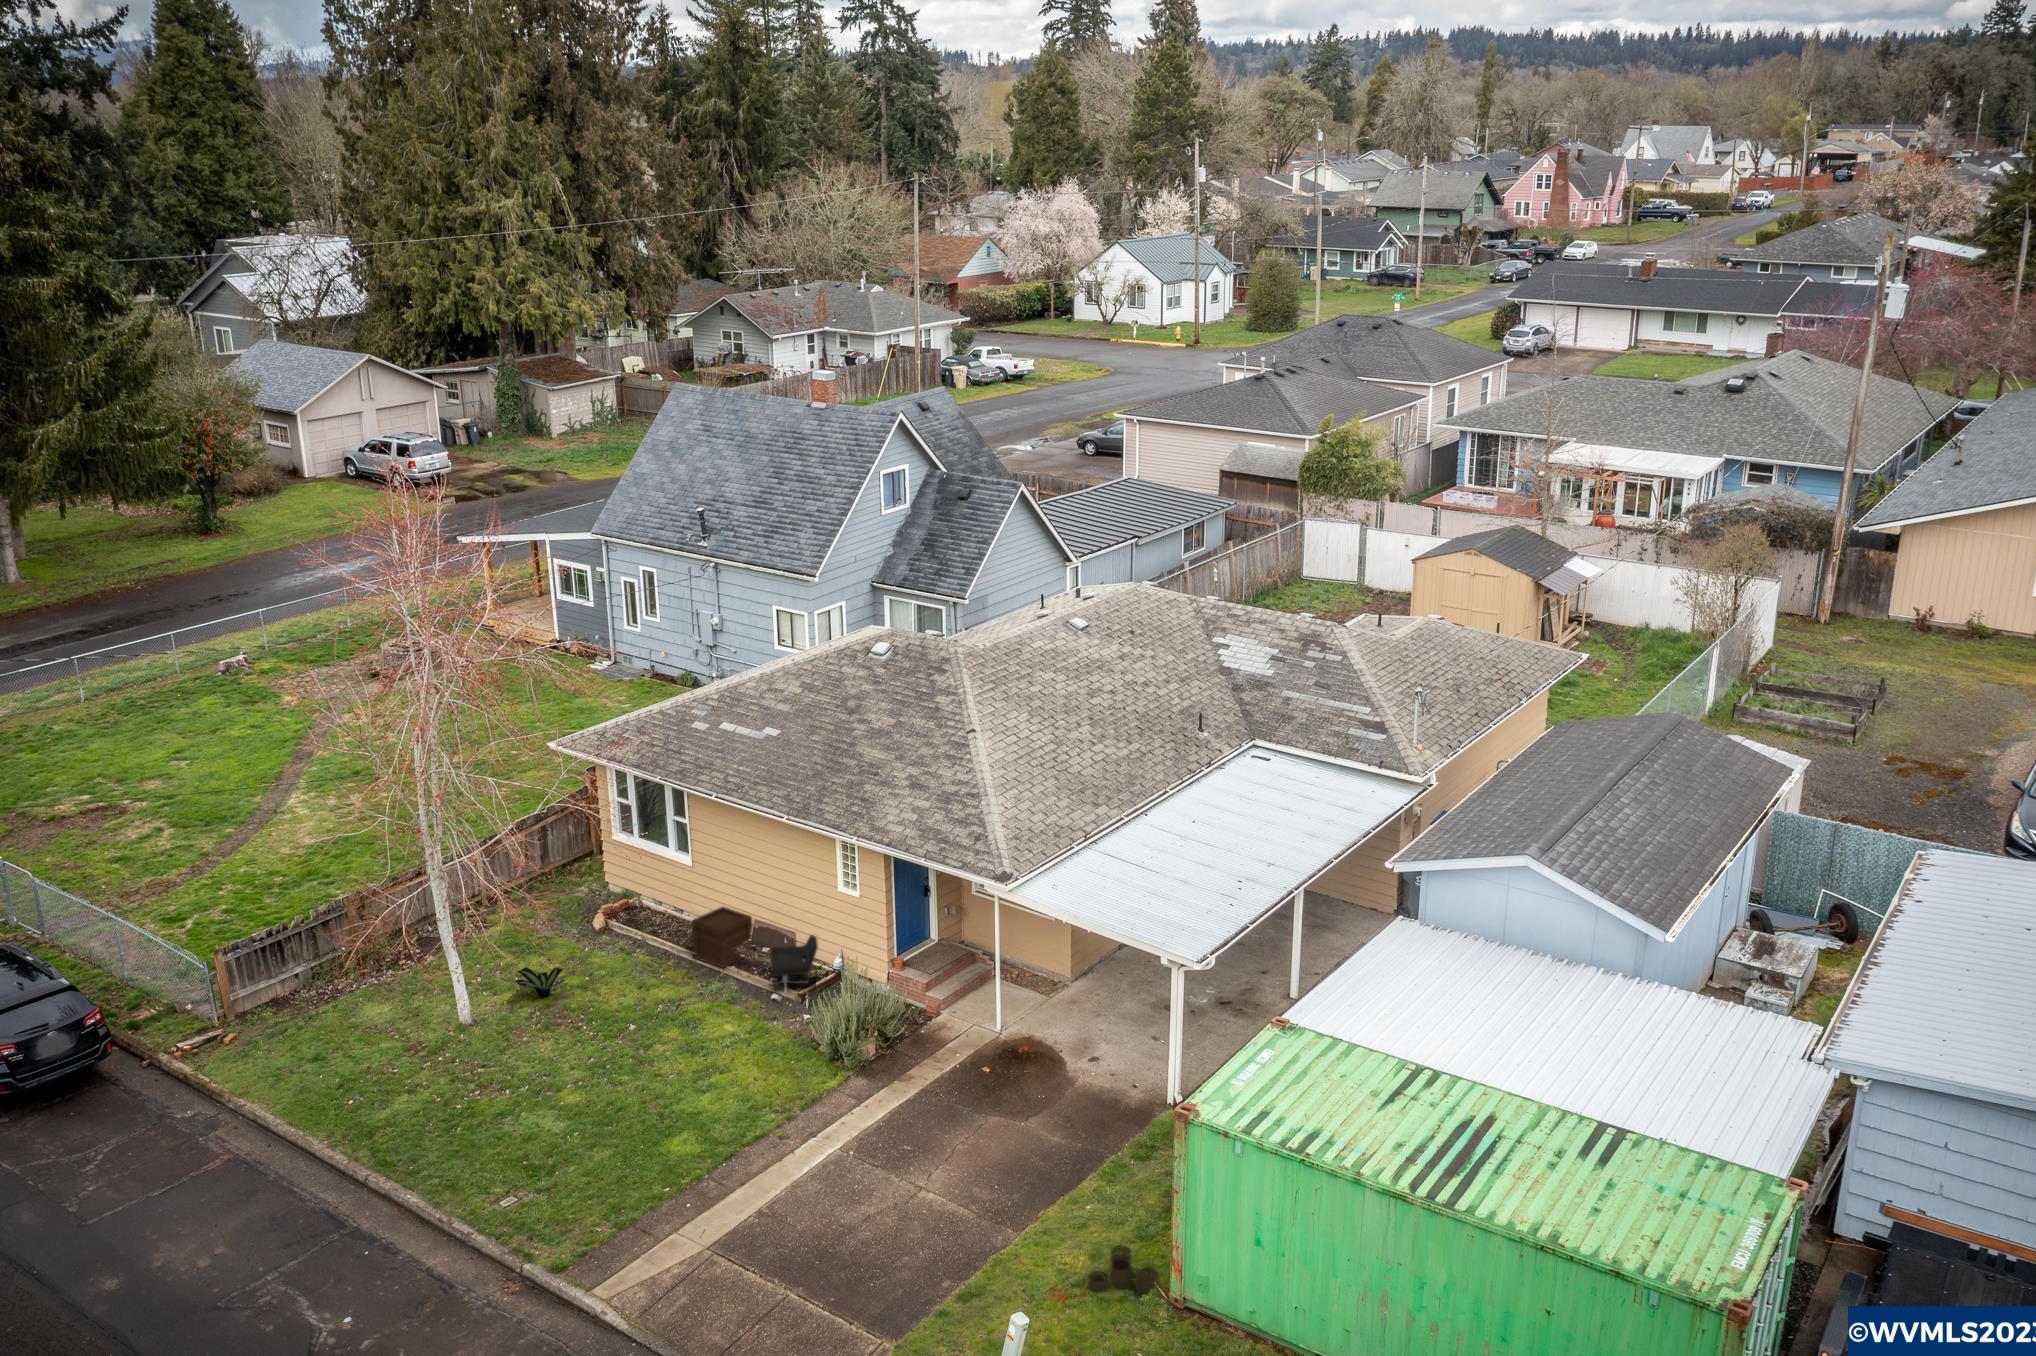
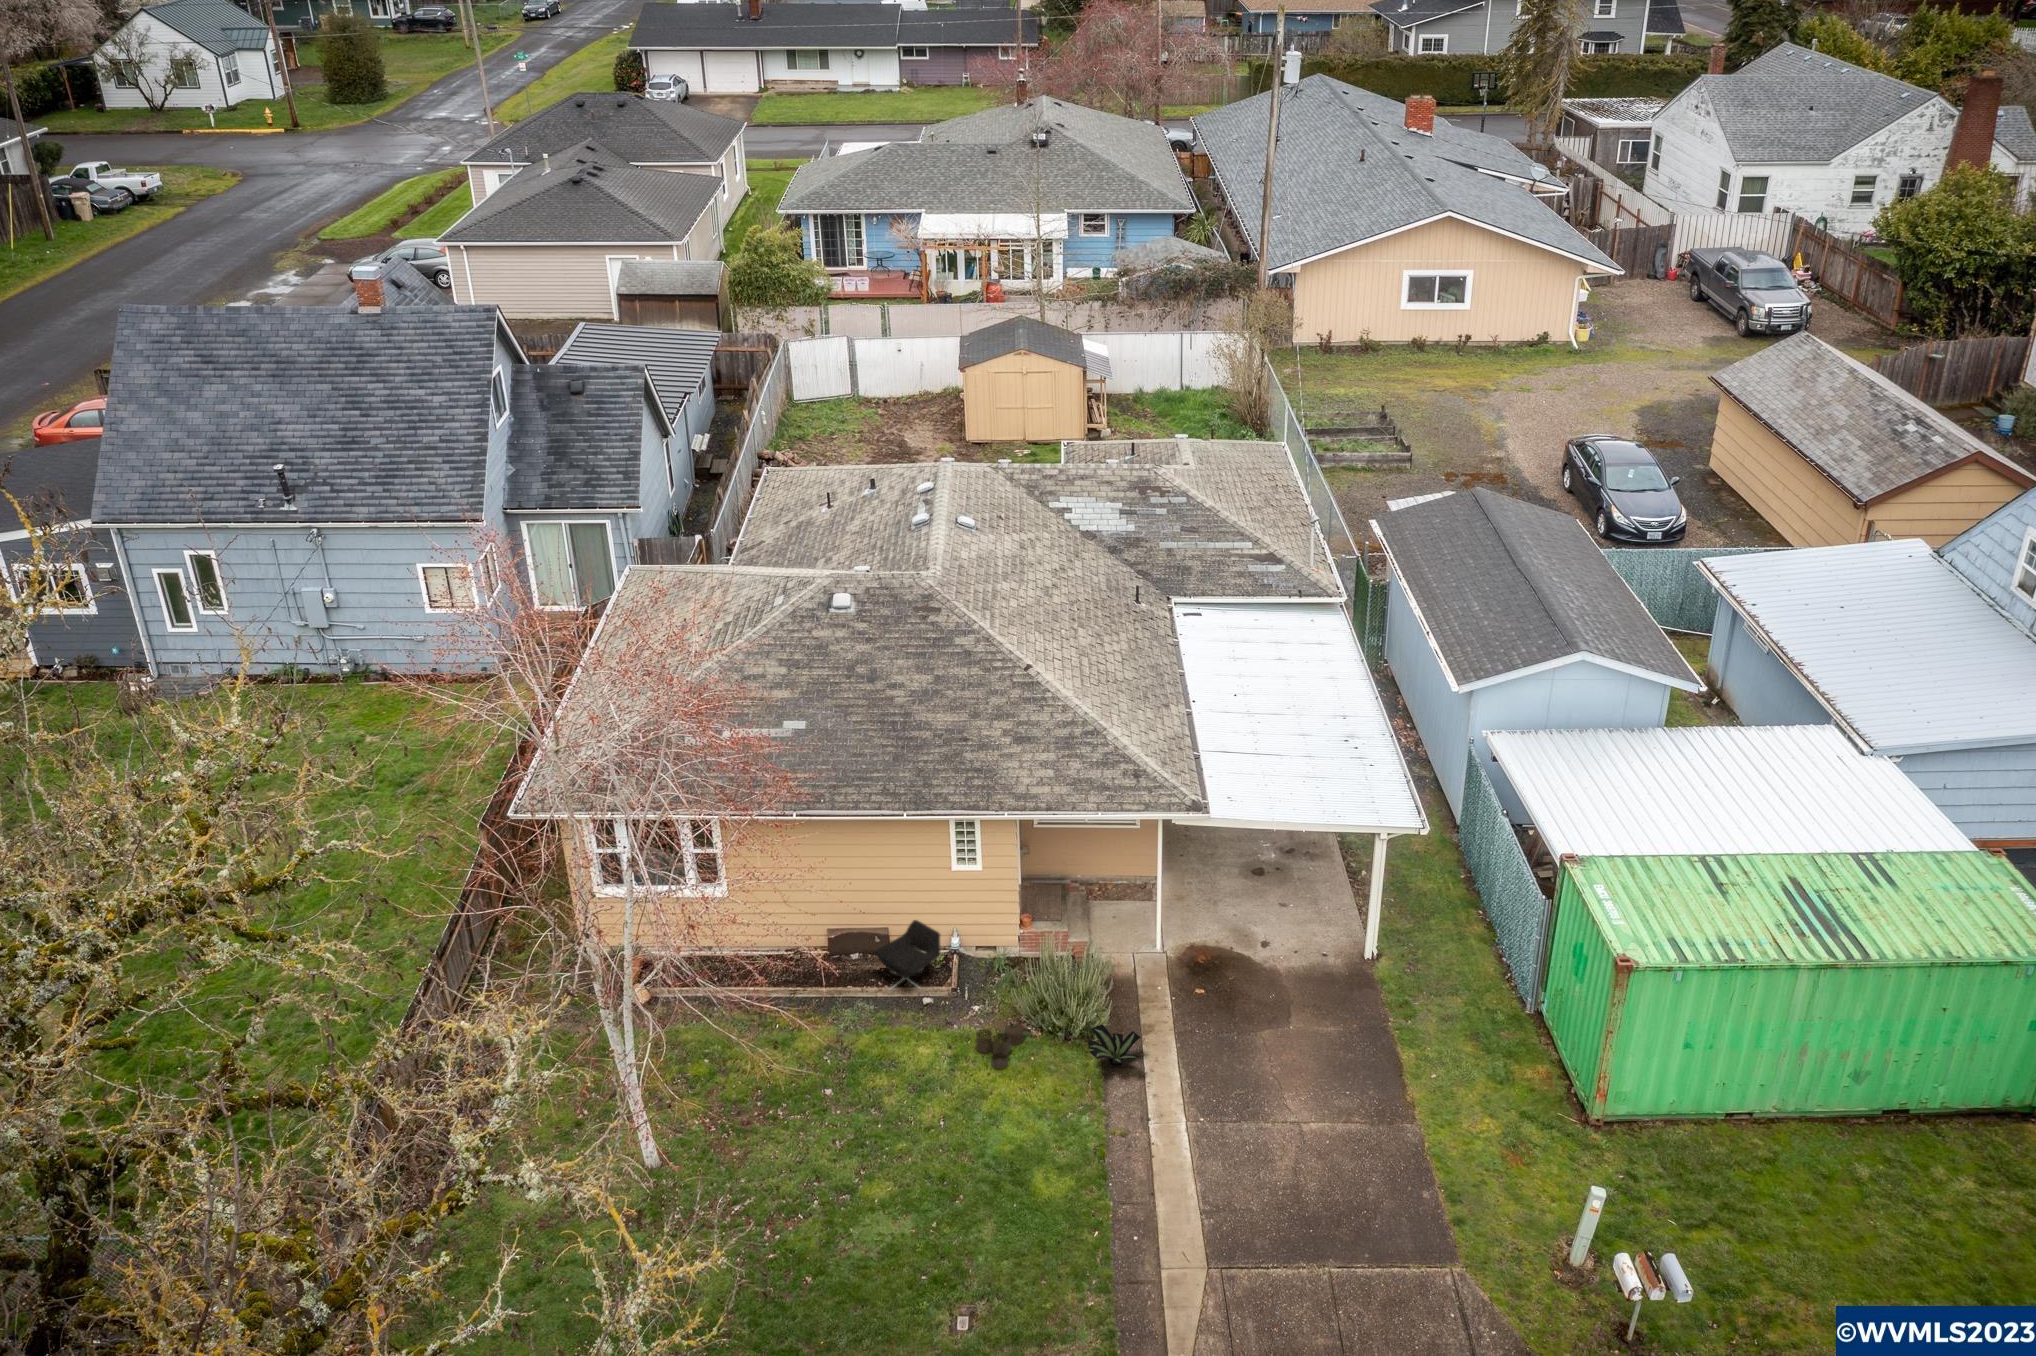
wooden crate: present [692,907,753,968] -> none [774,926,827,992]
potted plant: present [517,967,563,997] -> present [1088,1024,1140,1065]
woven basket: present [1088,1245,1160,1294] -> present [976,1022,1023,1069]

